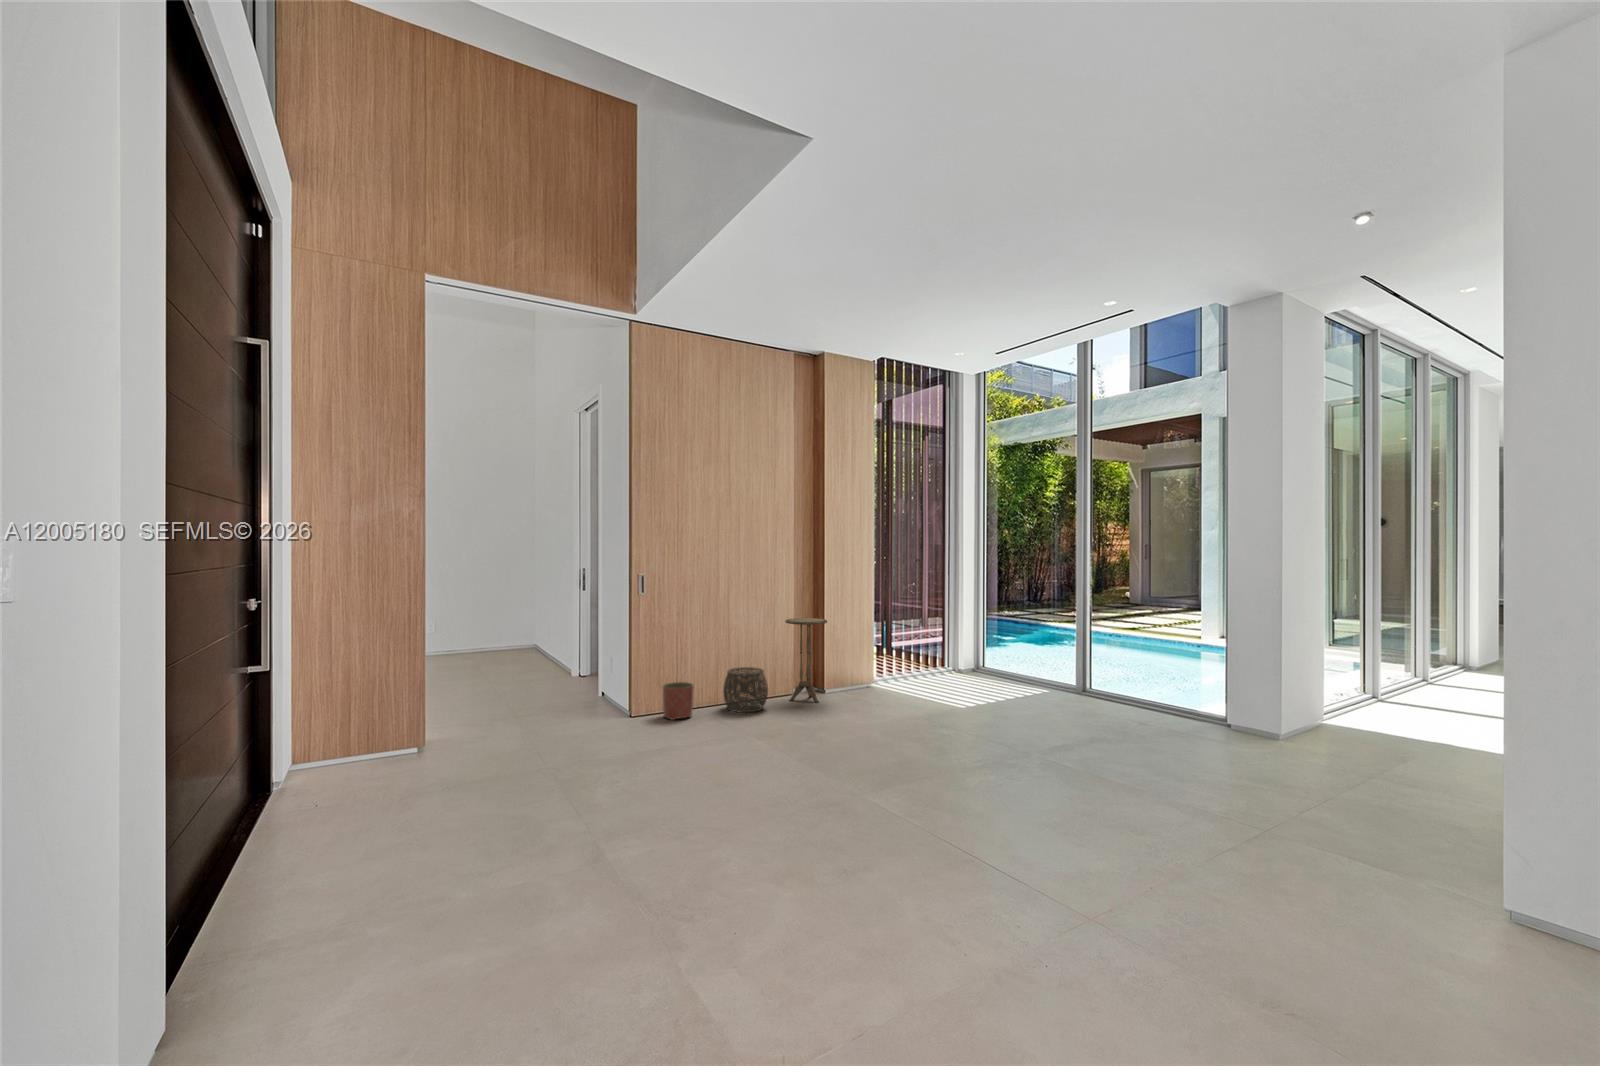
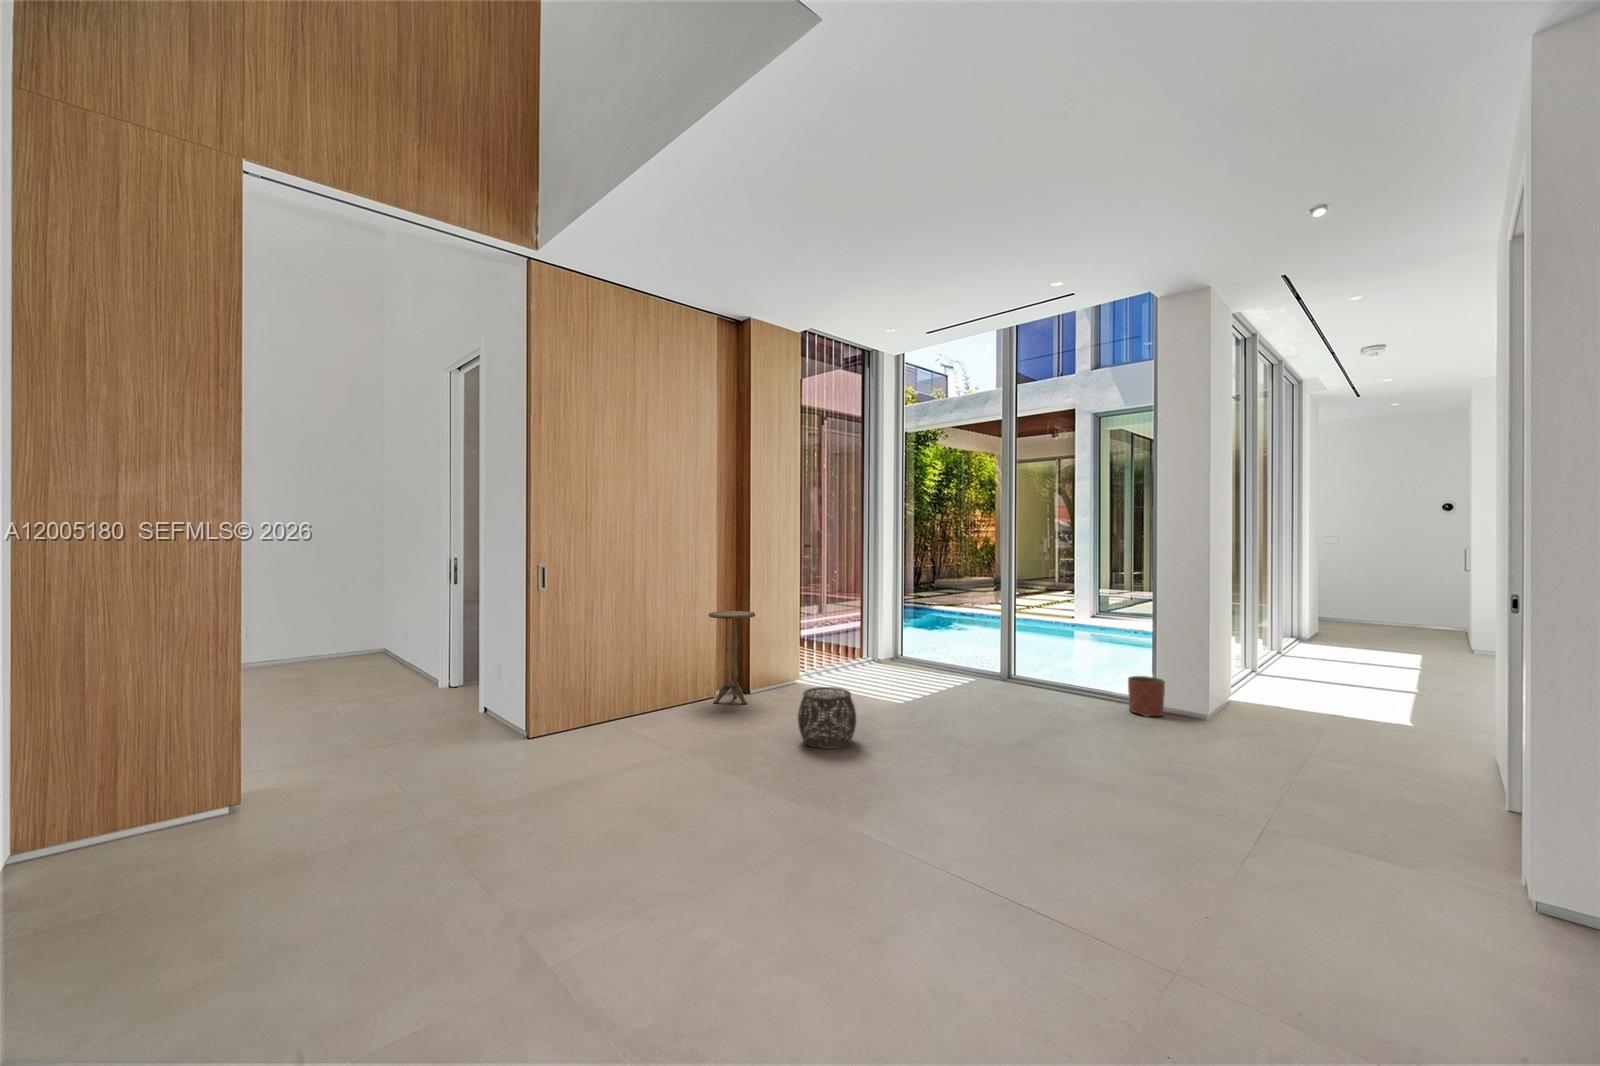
woven basket: present [723,667,768,713] -> present [798,687,856,749]
planter: present [662,682,694,720] -> present [1128,676,1165,717]

